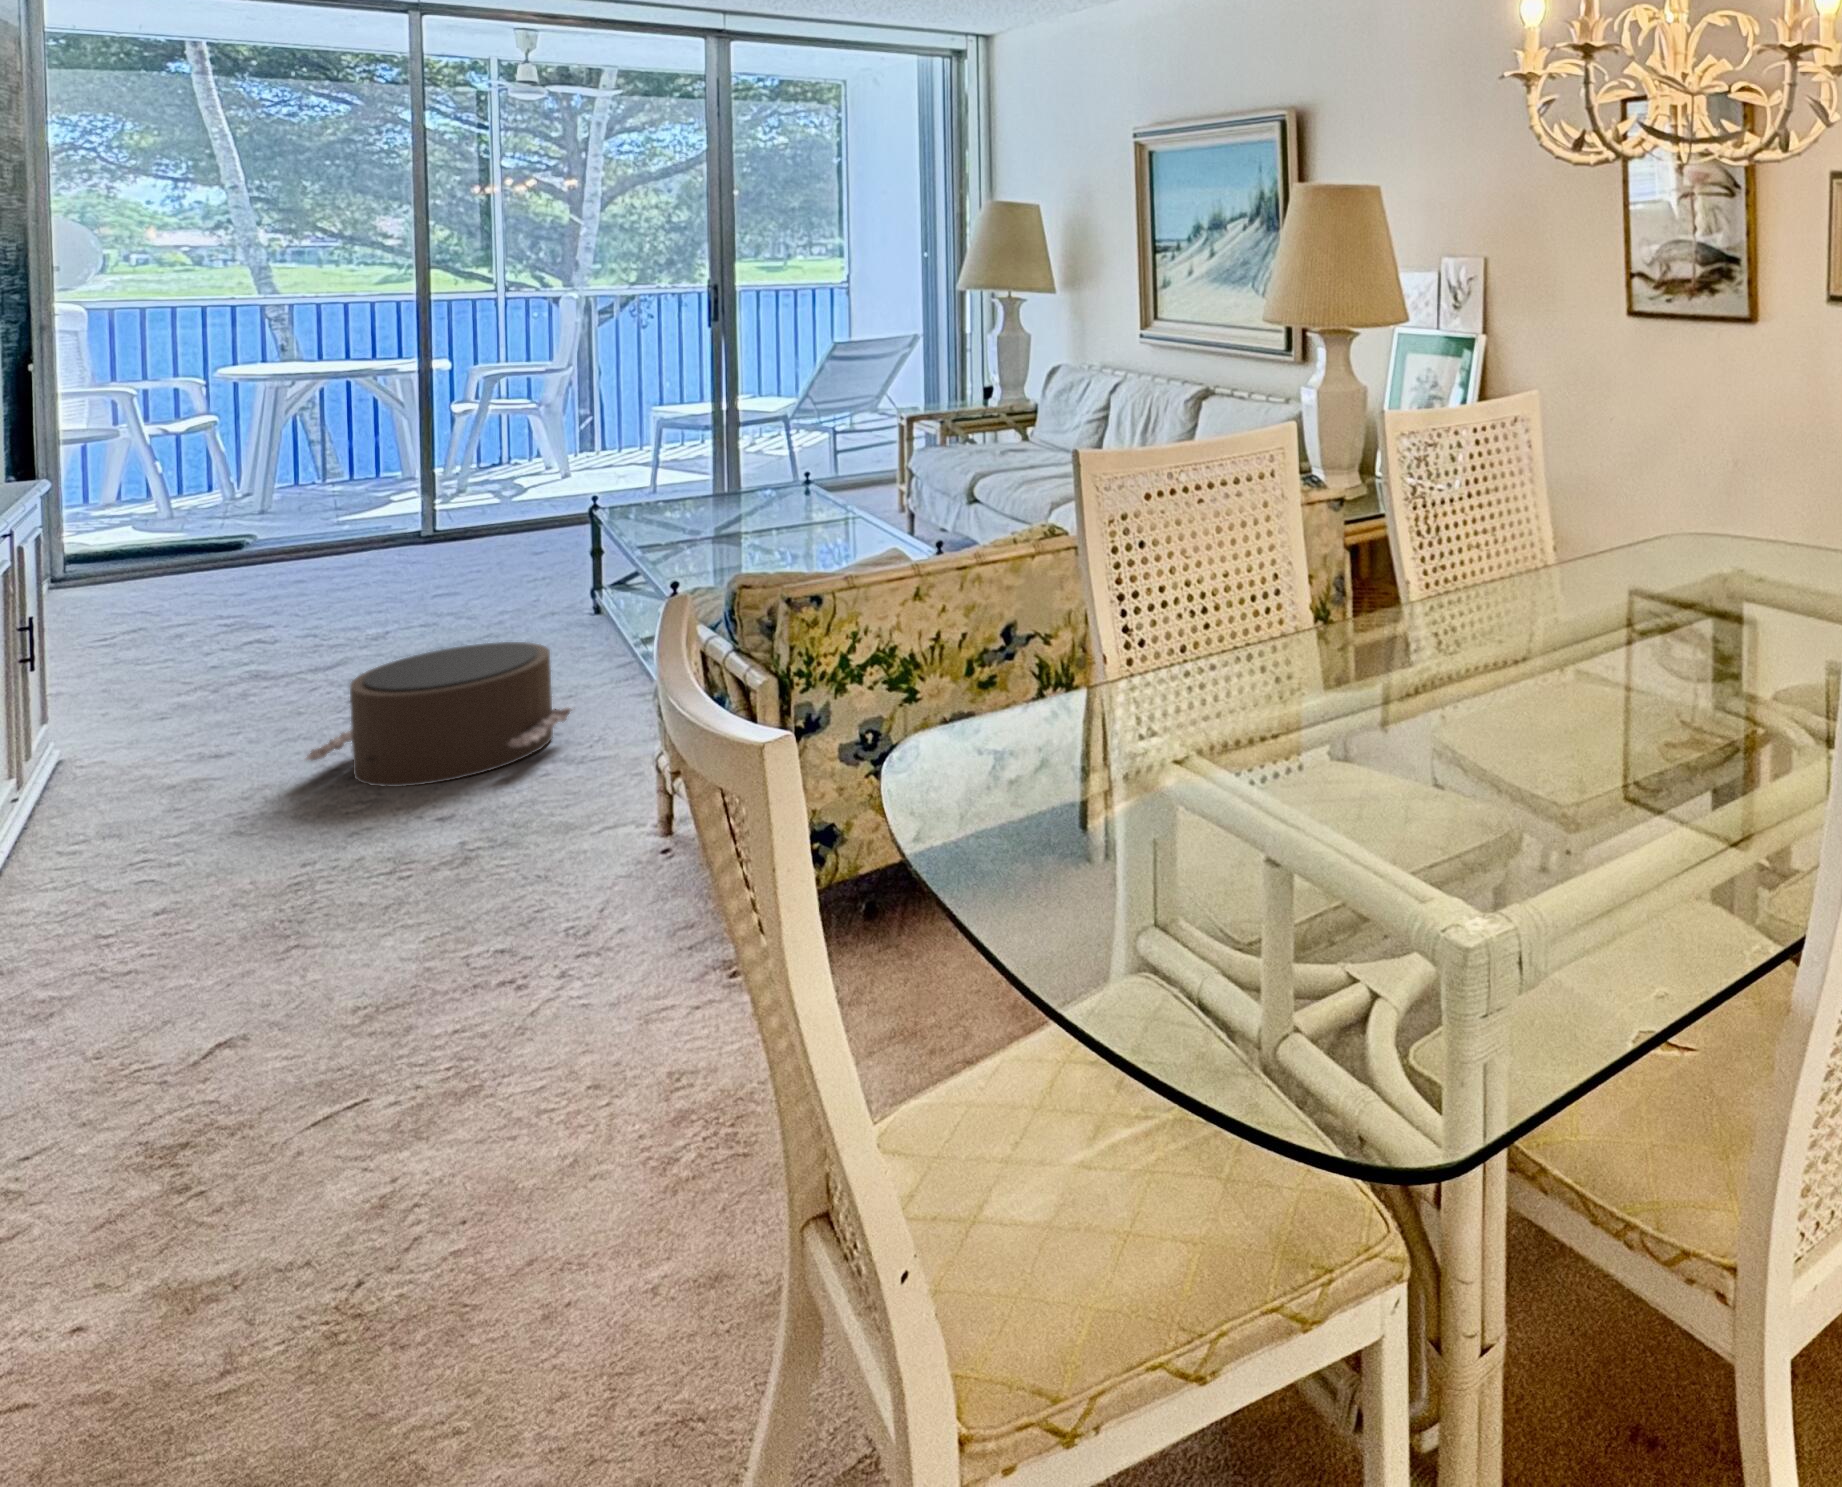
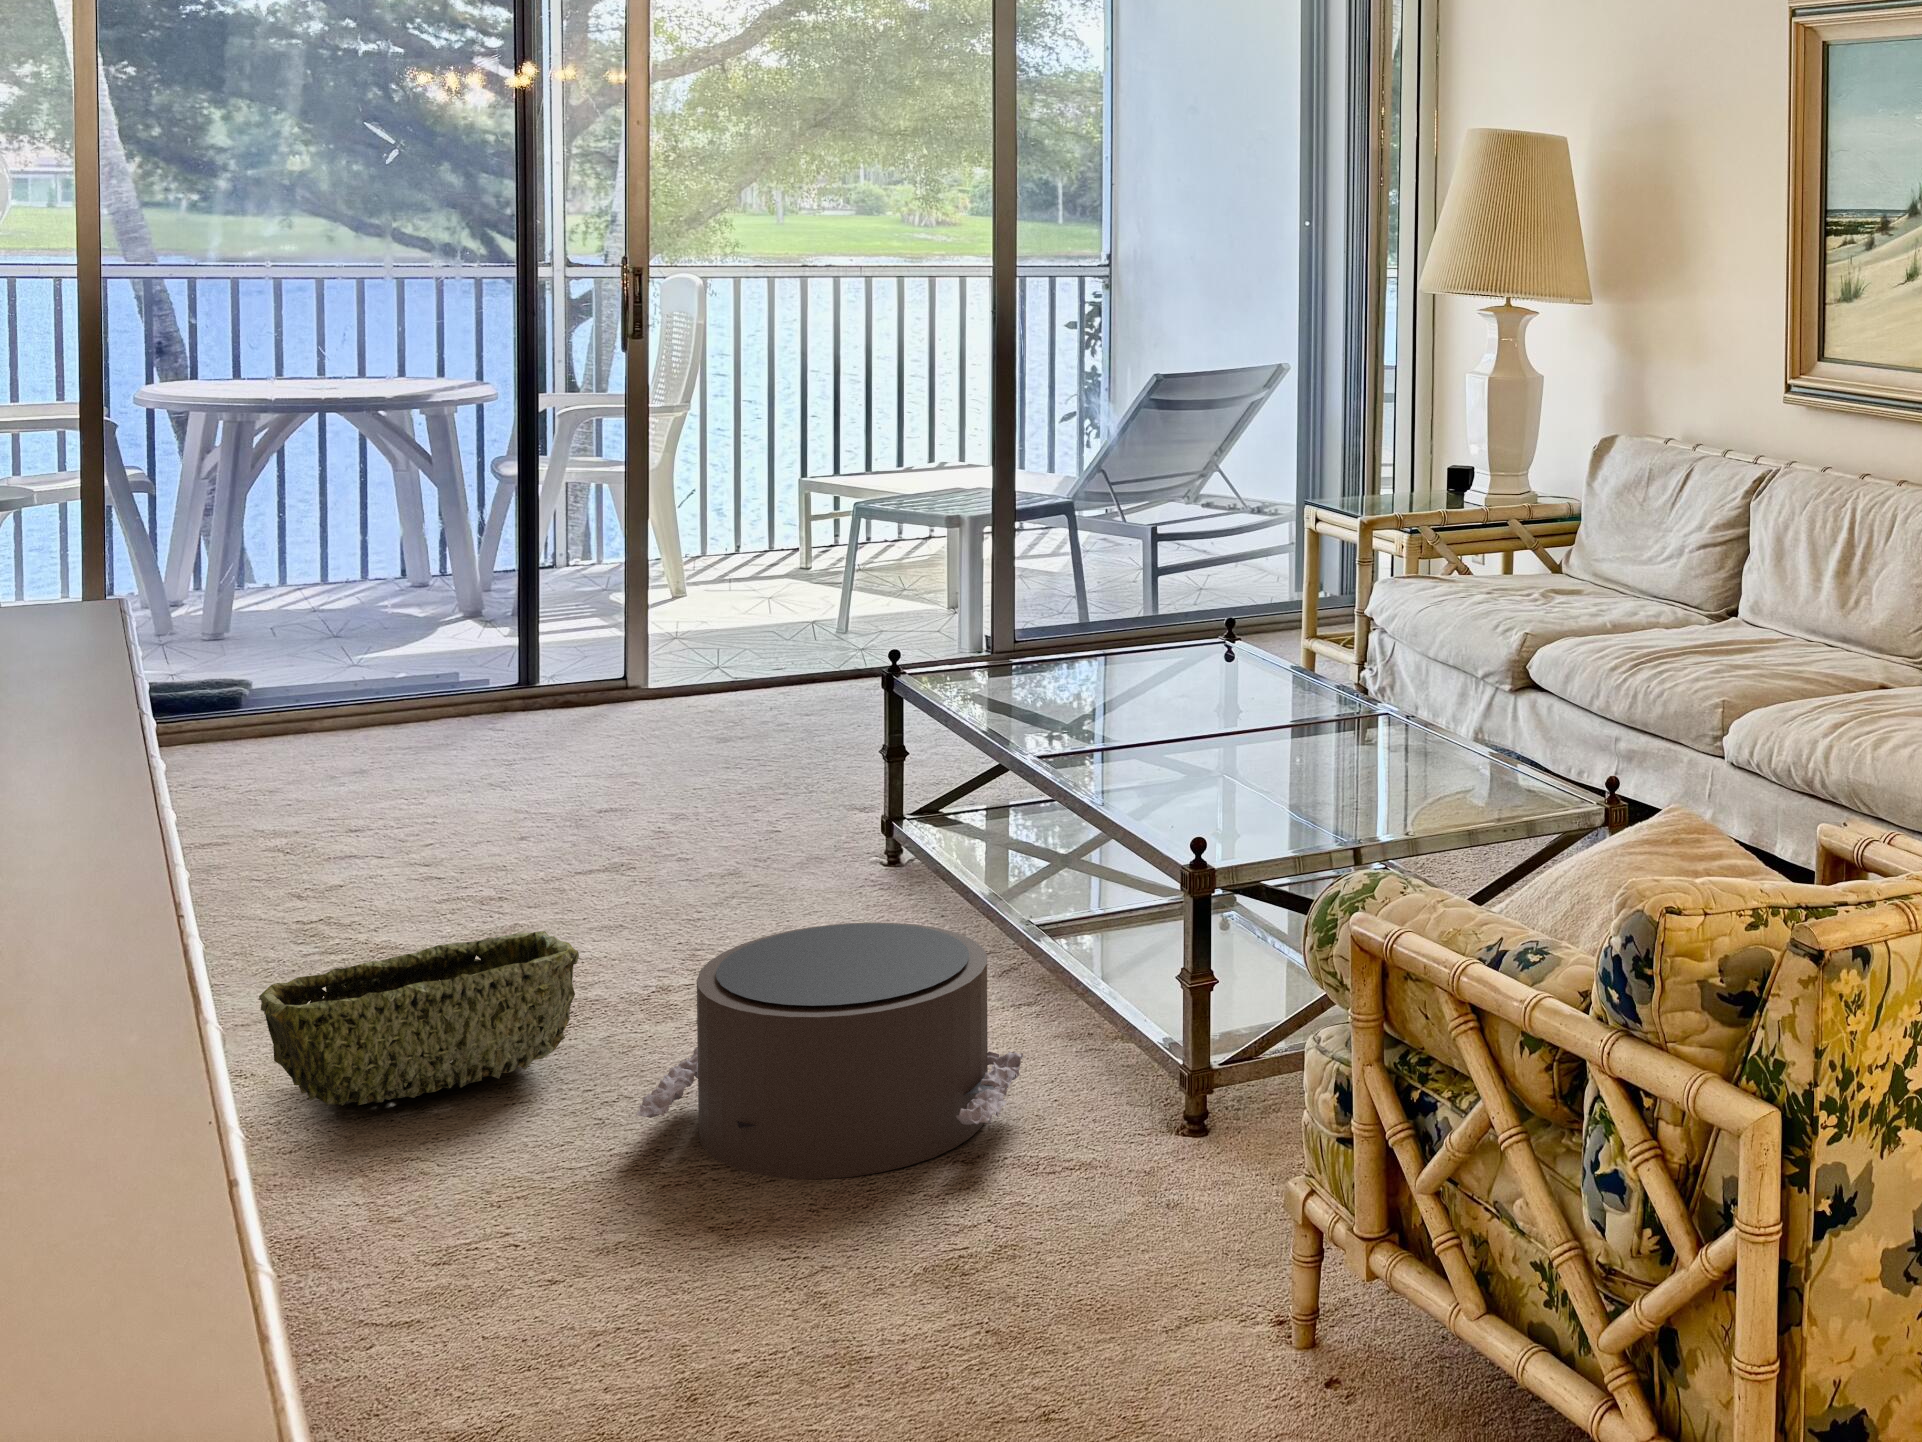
woven basket: none [61,663,295,773] -> present [259,931,579,1106]

